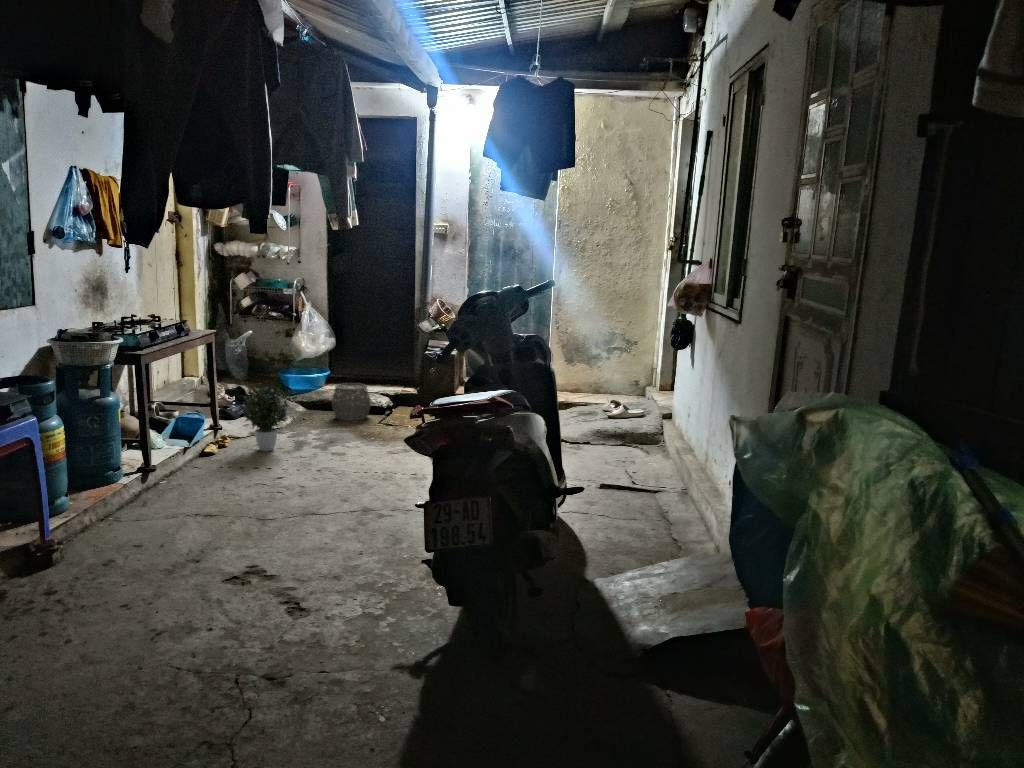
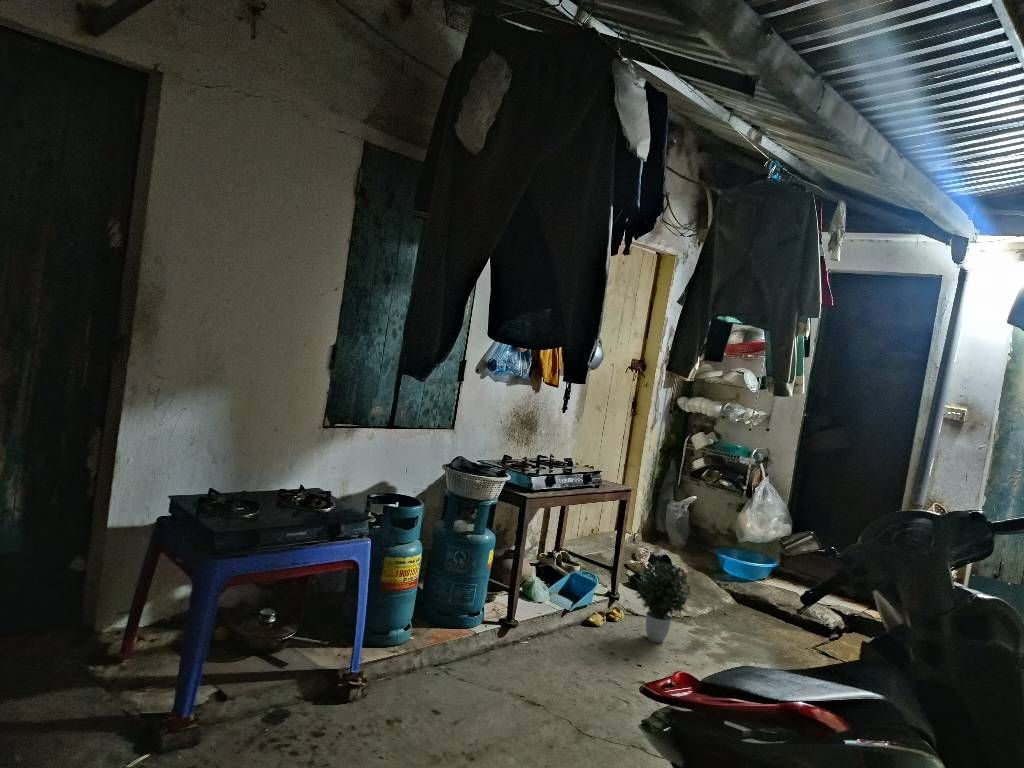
woven basket: present [332,383,370,421] -> none [758,582,810,636]

